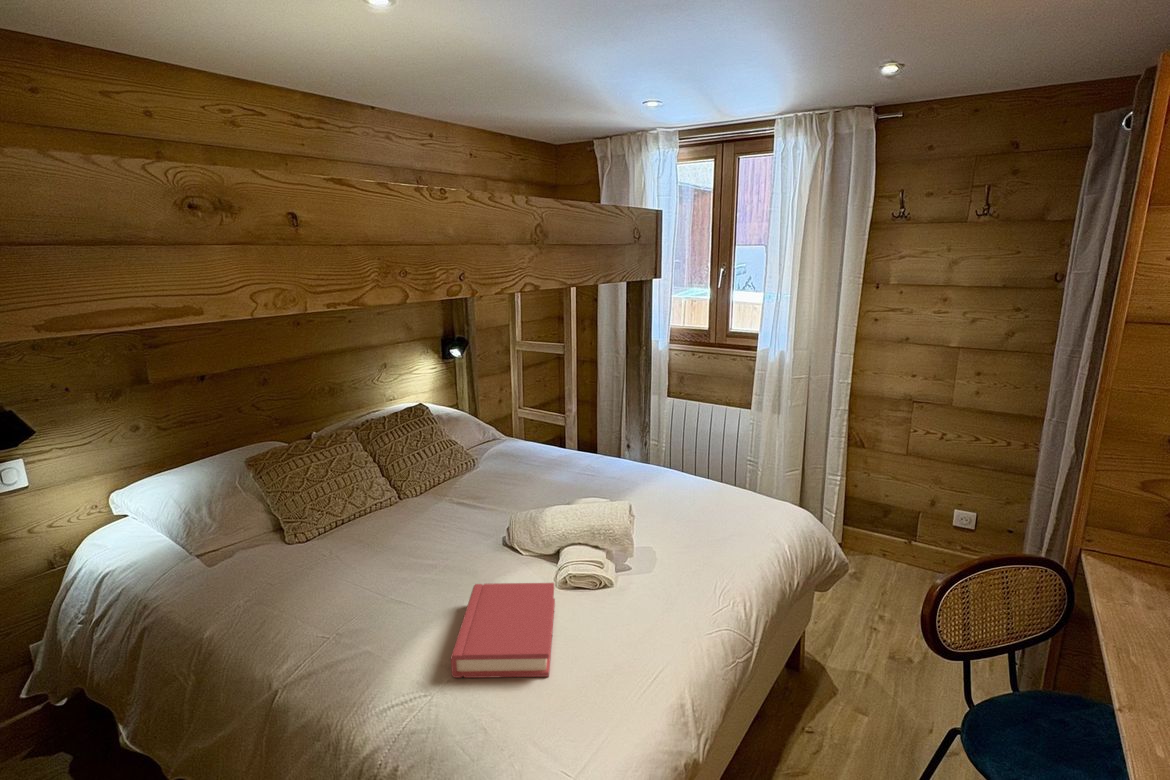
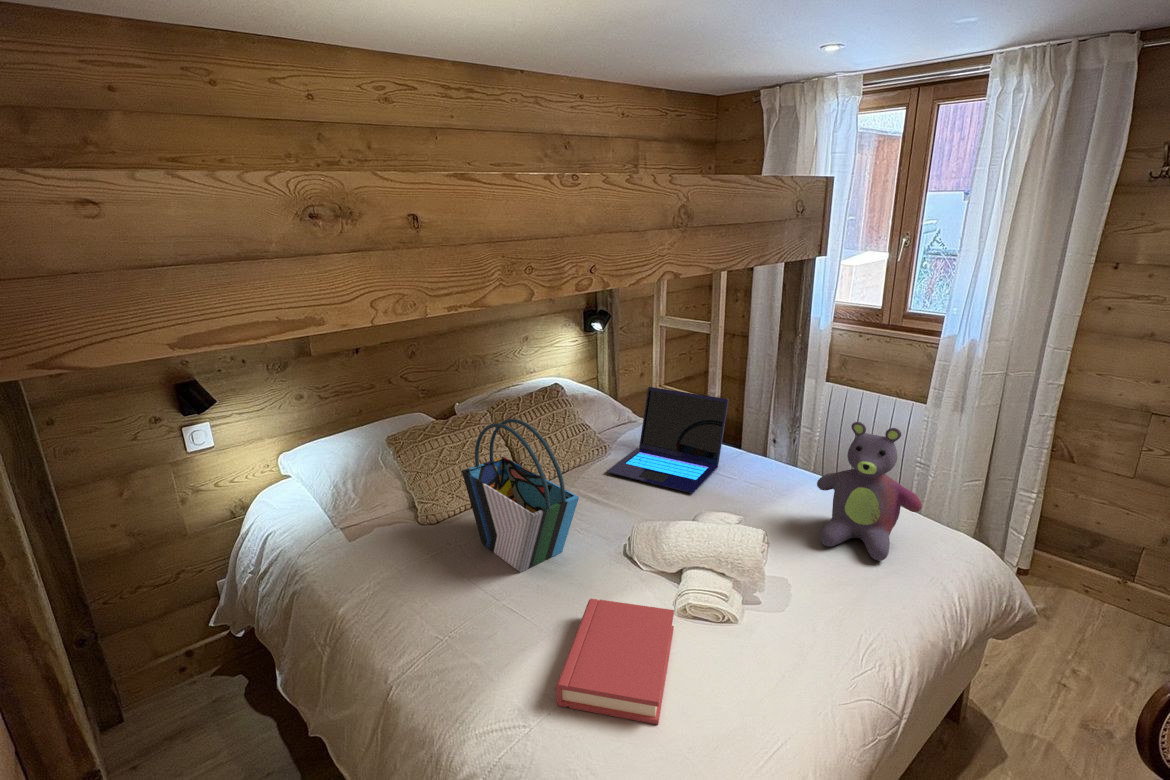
laptop: none [478,402,587,494] -> present [607,387,728,493]
stuffed bear: none [669,411,753,528] -> present [817,422,922,561]
tote bag: none [333,426,457,576] -> present [462,419,579,573]

